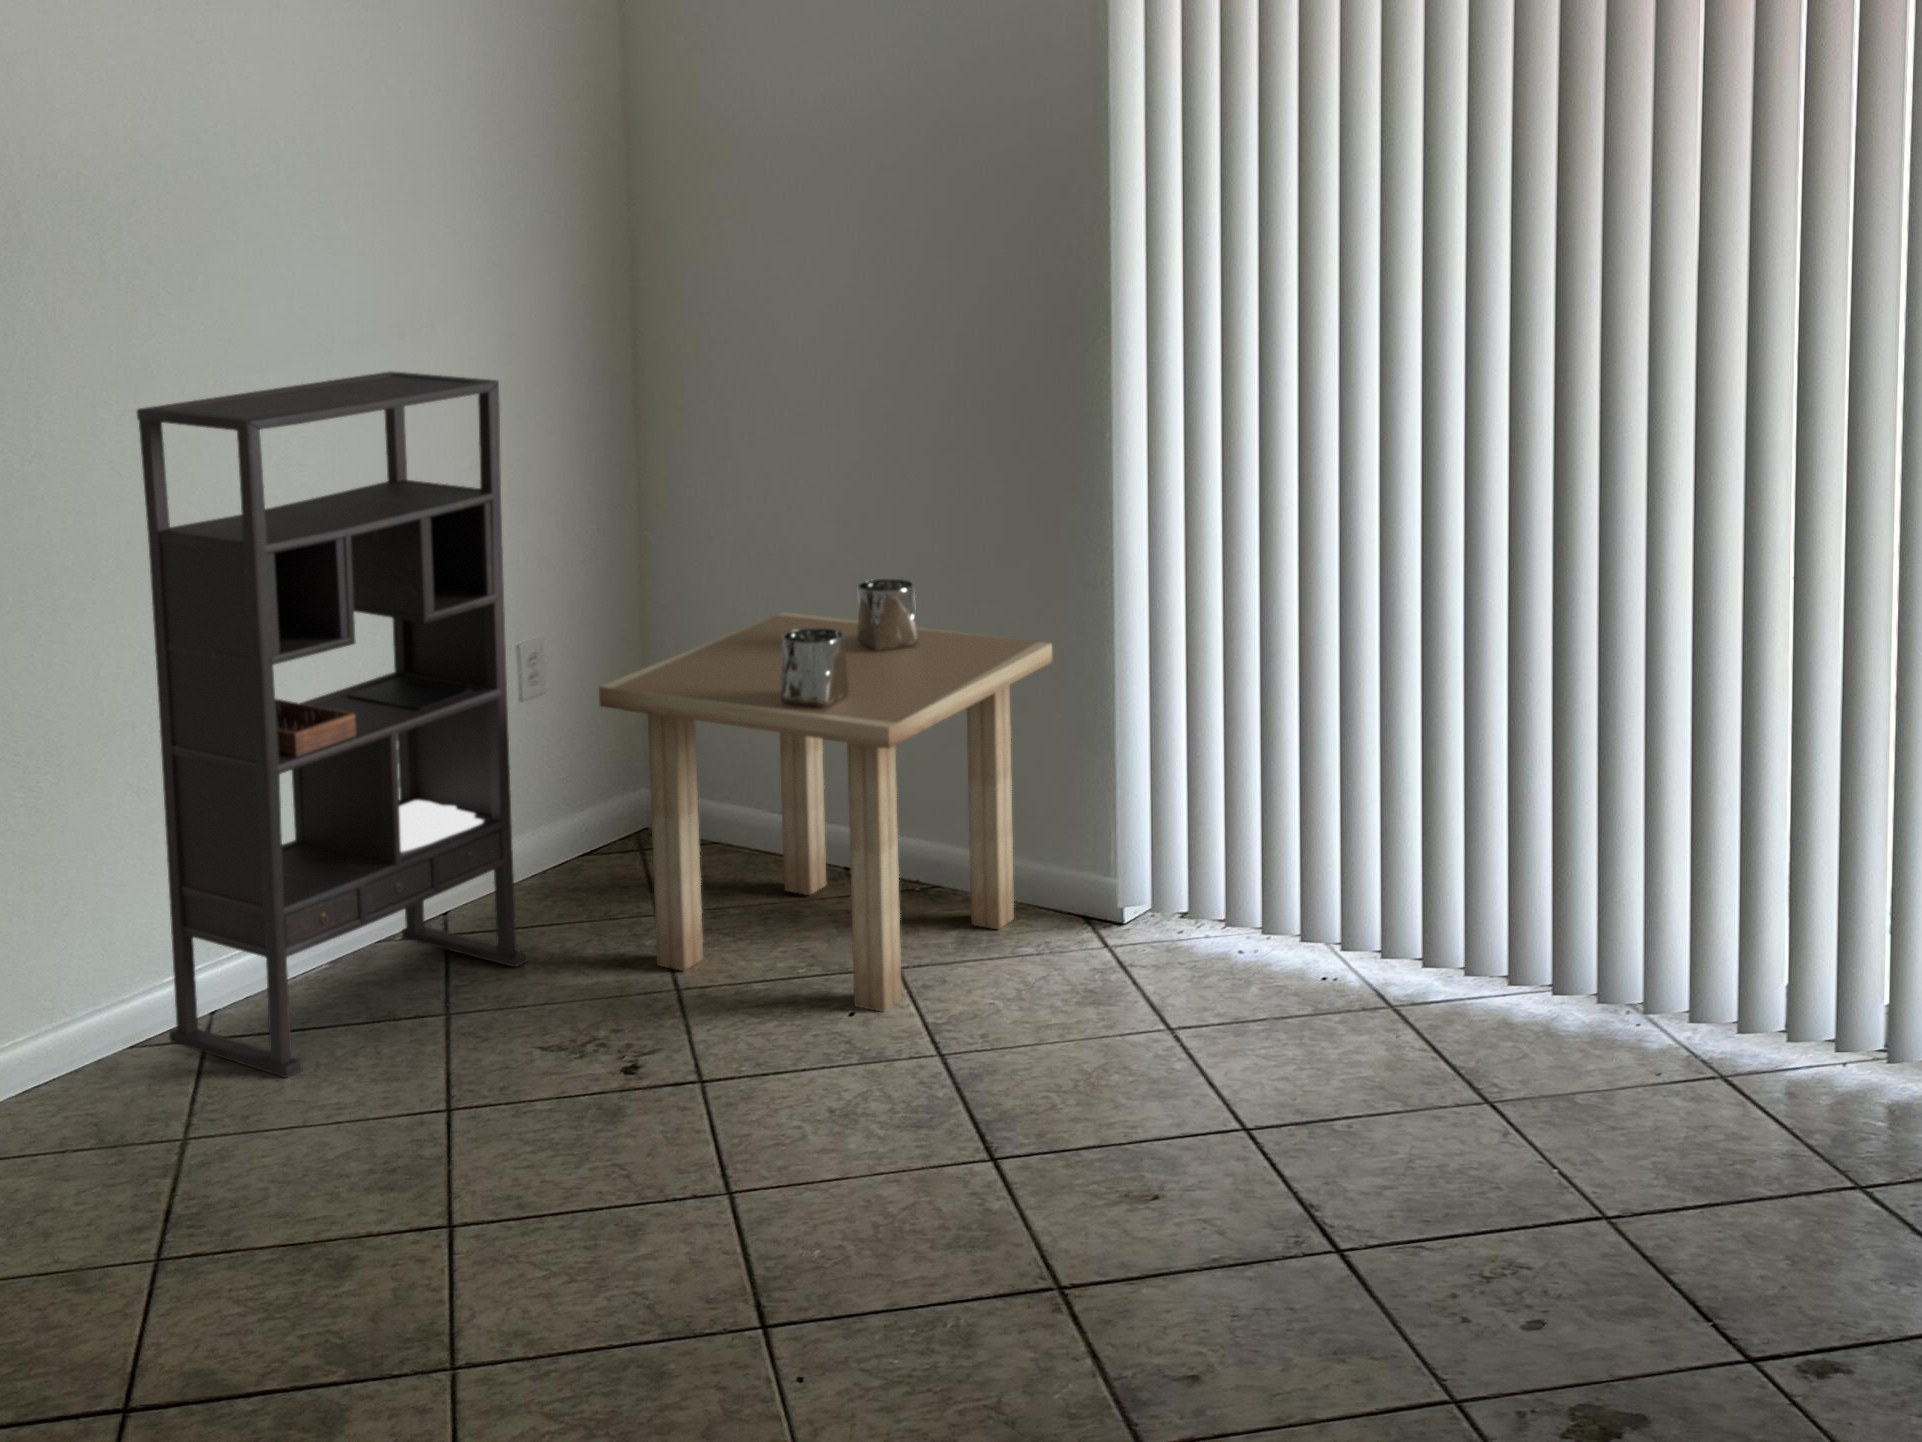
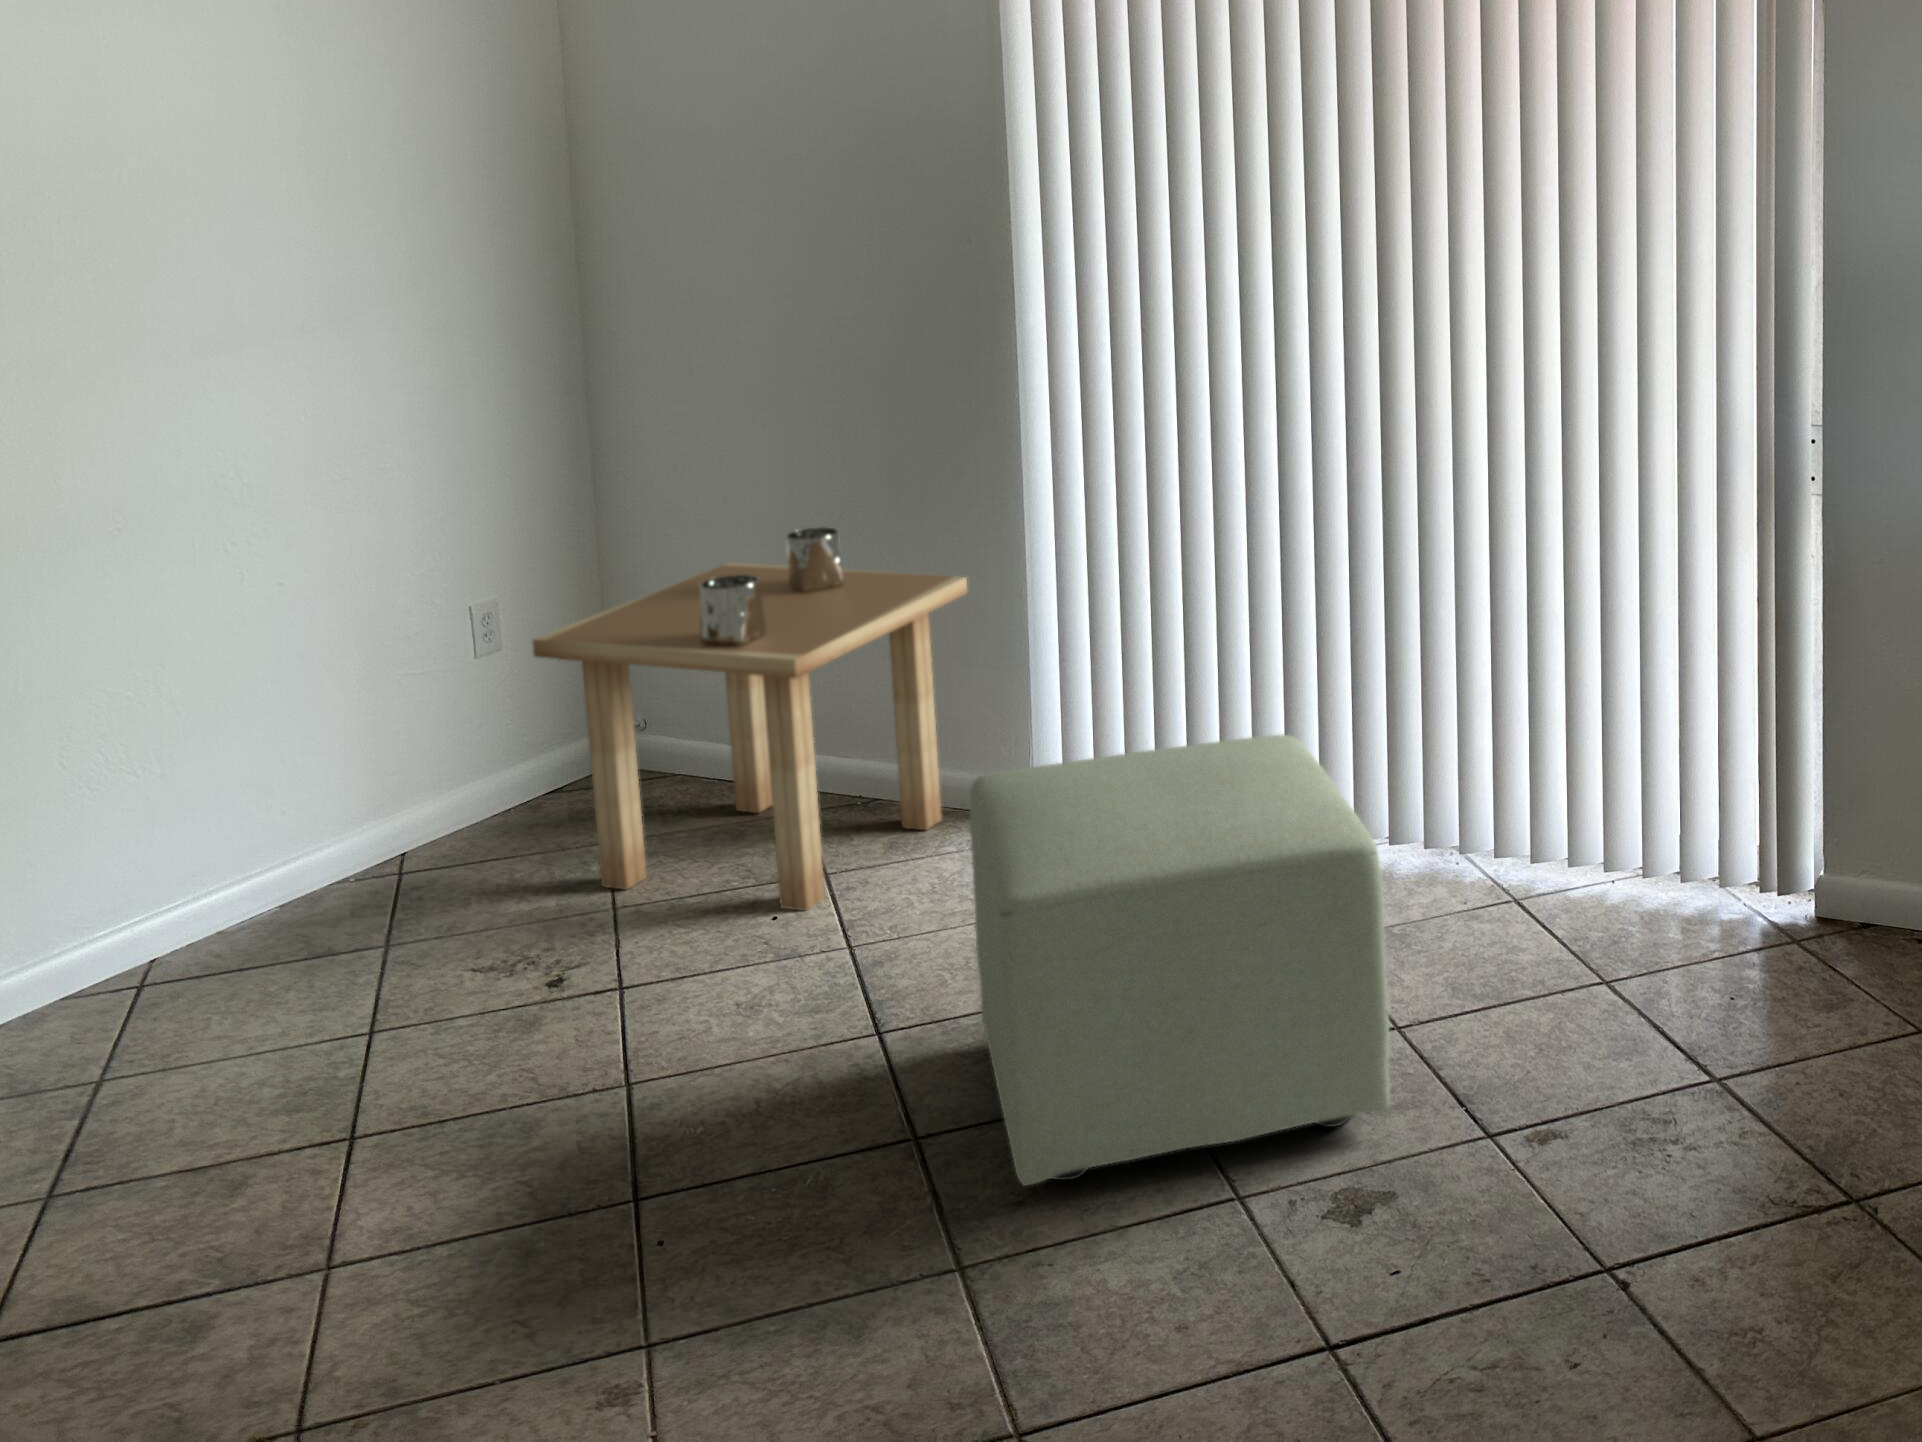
bookshelf: present [136,371,528,1078] -> none [35,359,478,1020]
ottoman: none [1113,853,1630,1361] -> present [970,735,1390,1186]

